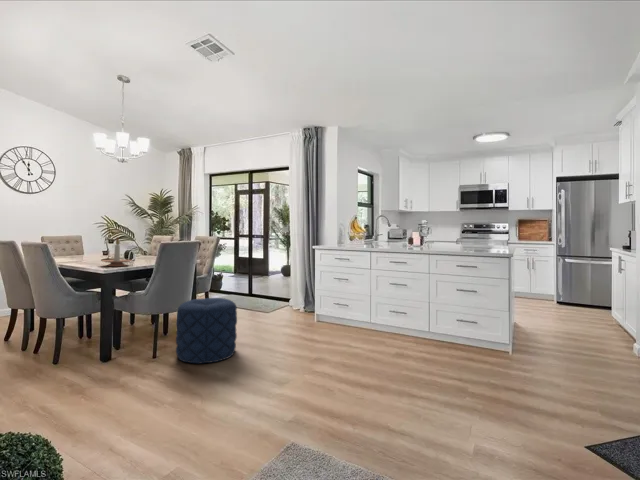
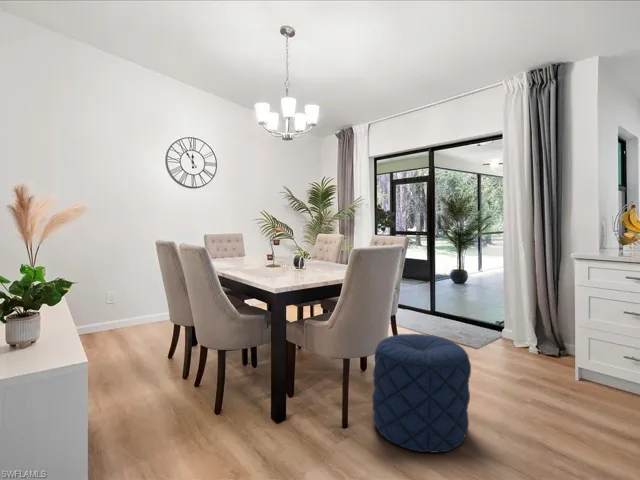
candle holder: present [103,237,131,266] -> none [270,238,307,280]

